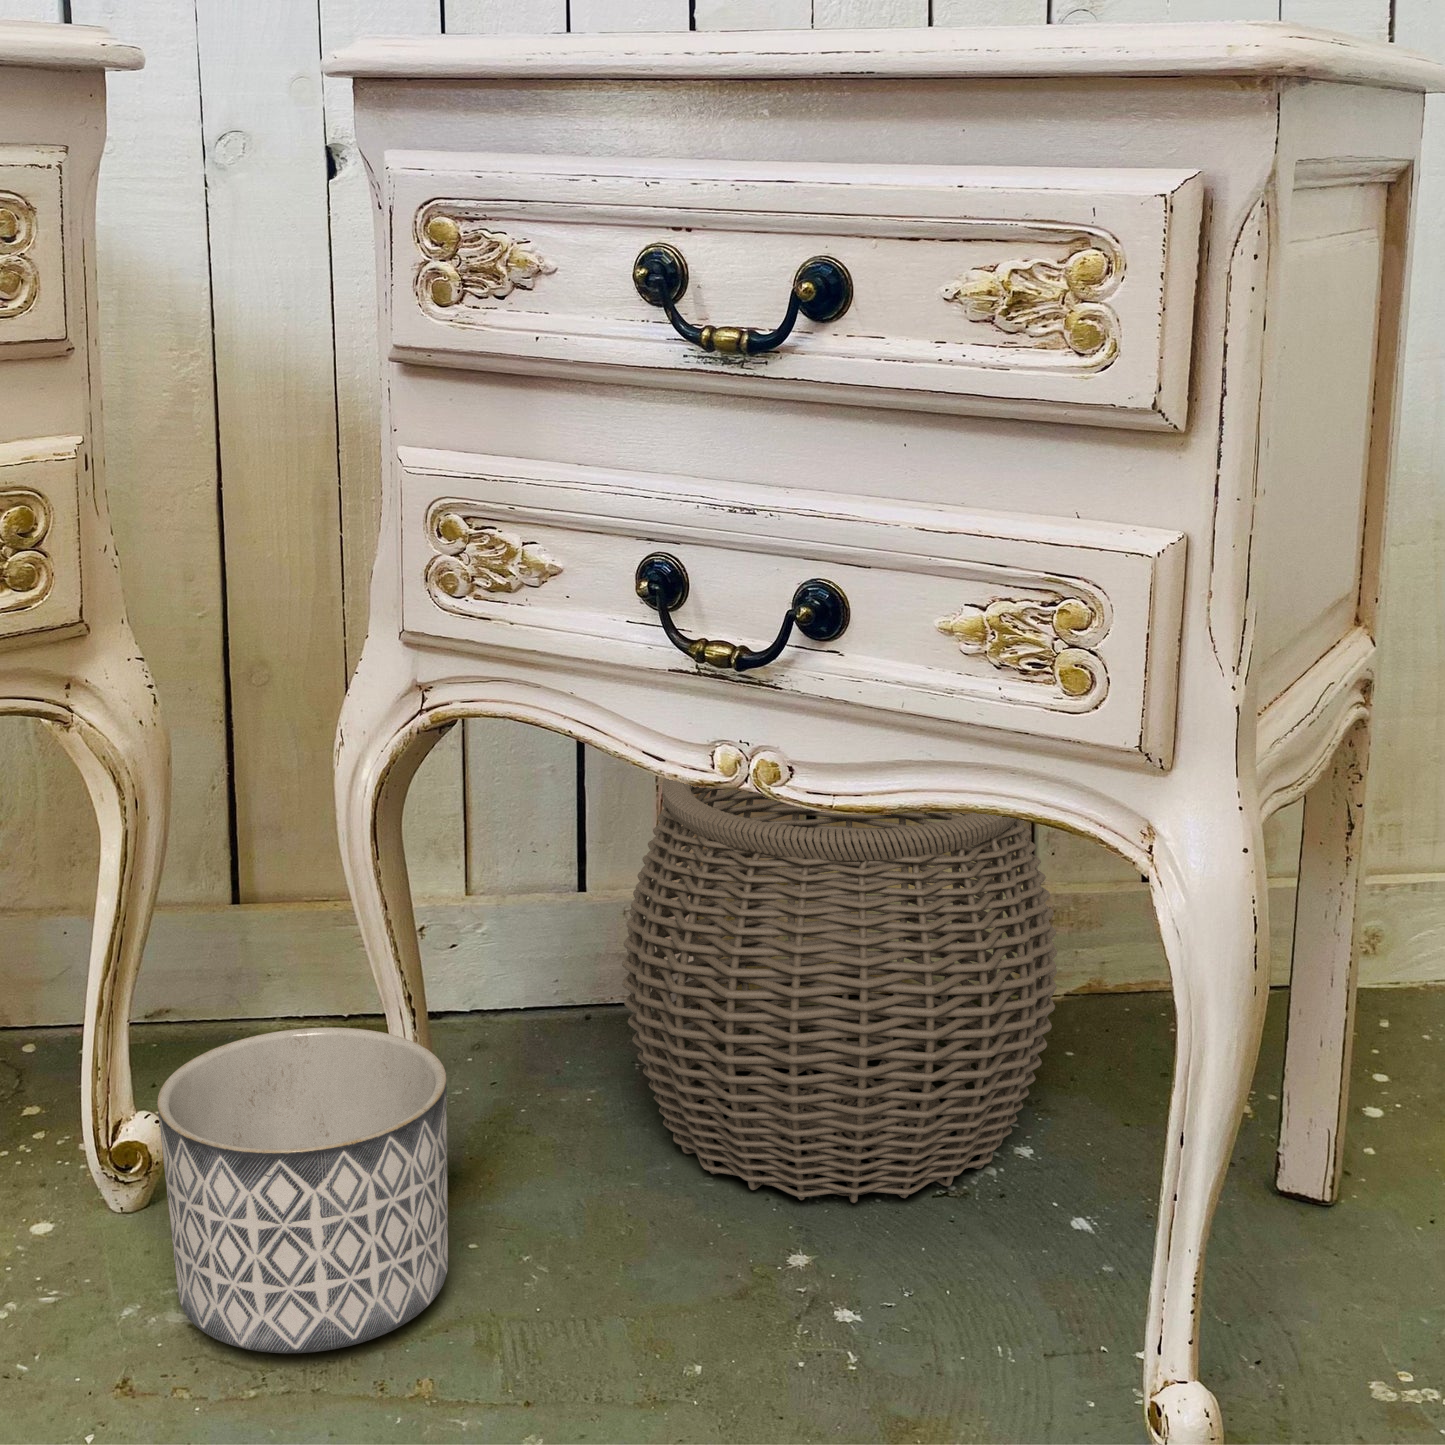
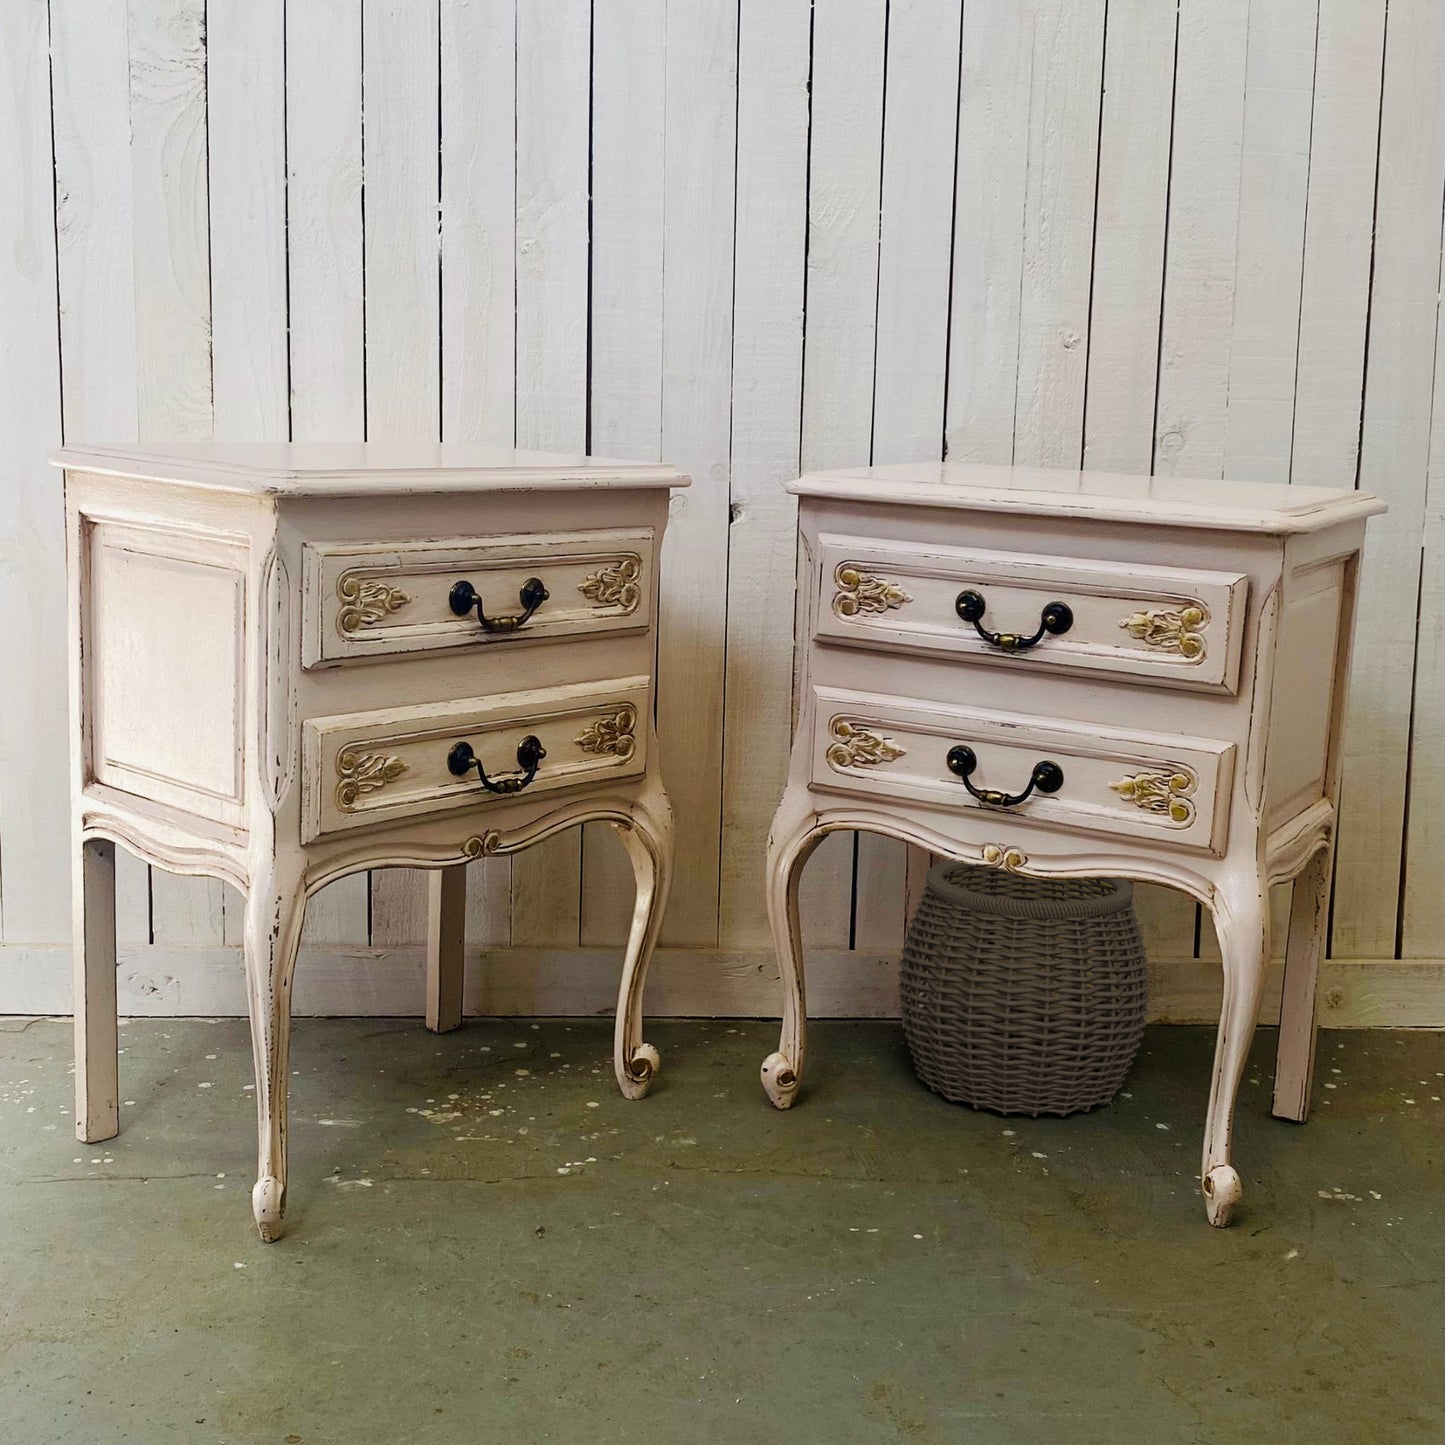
planter: present [157,1027,448,1353] -> none [674,1001,826,1166]

